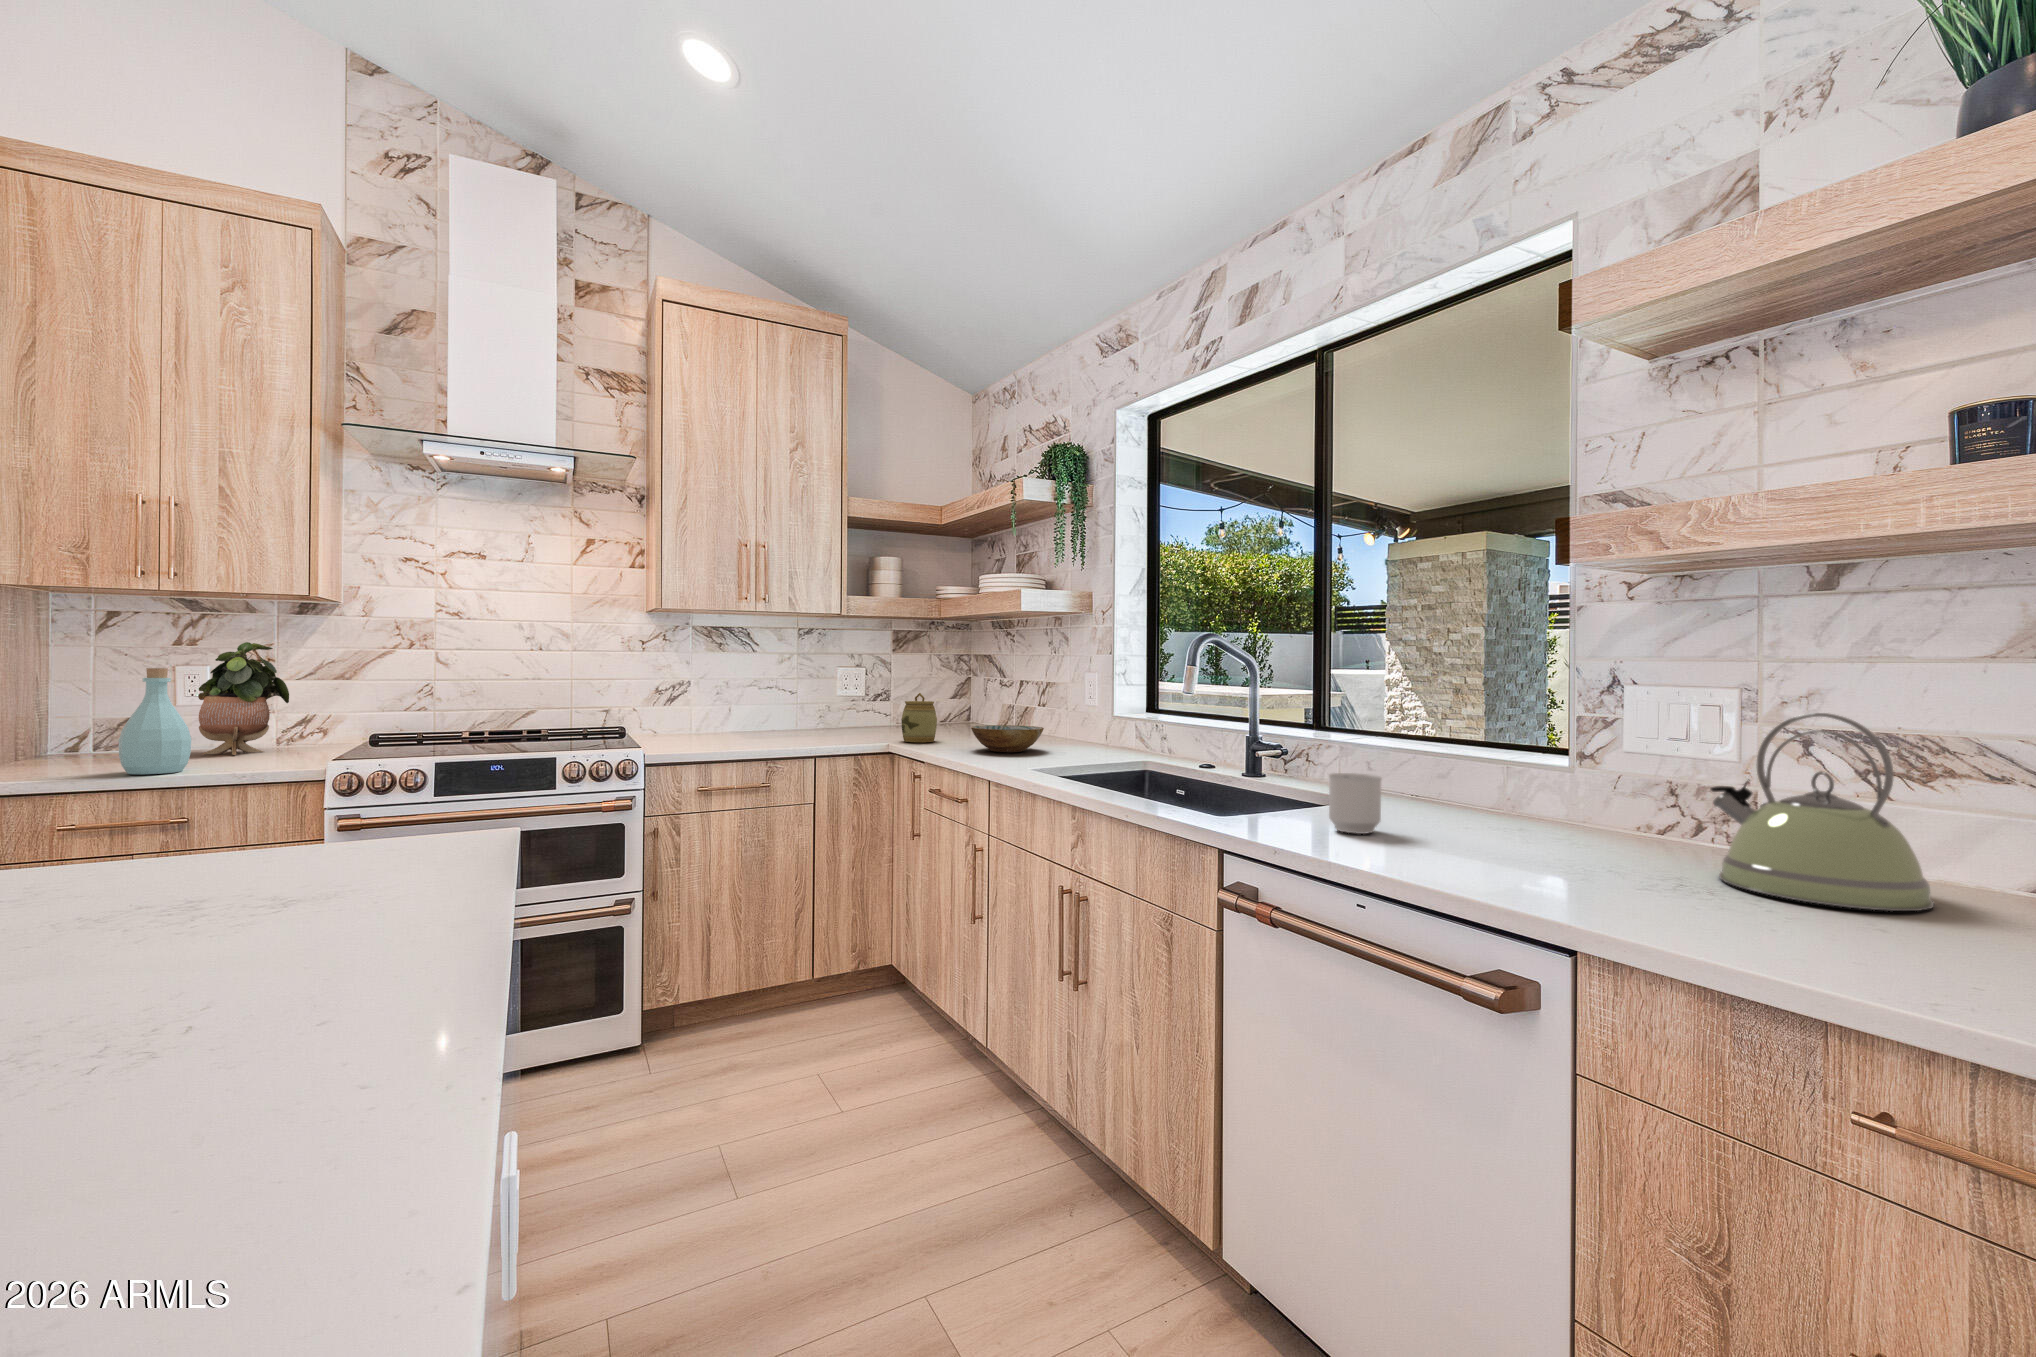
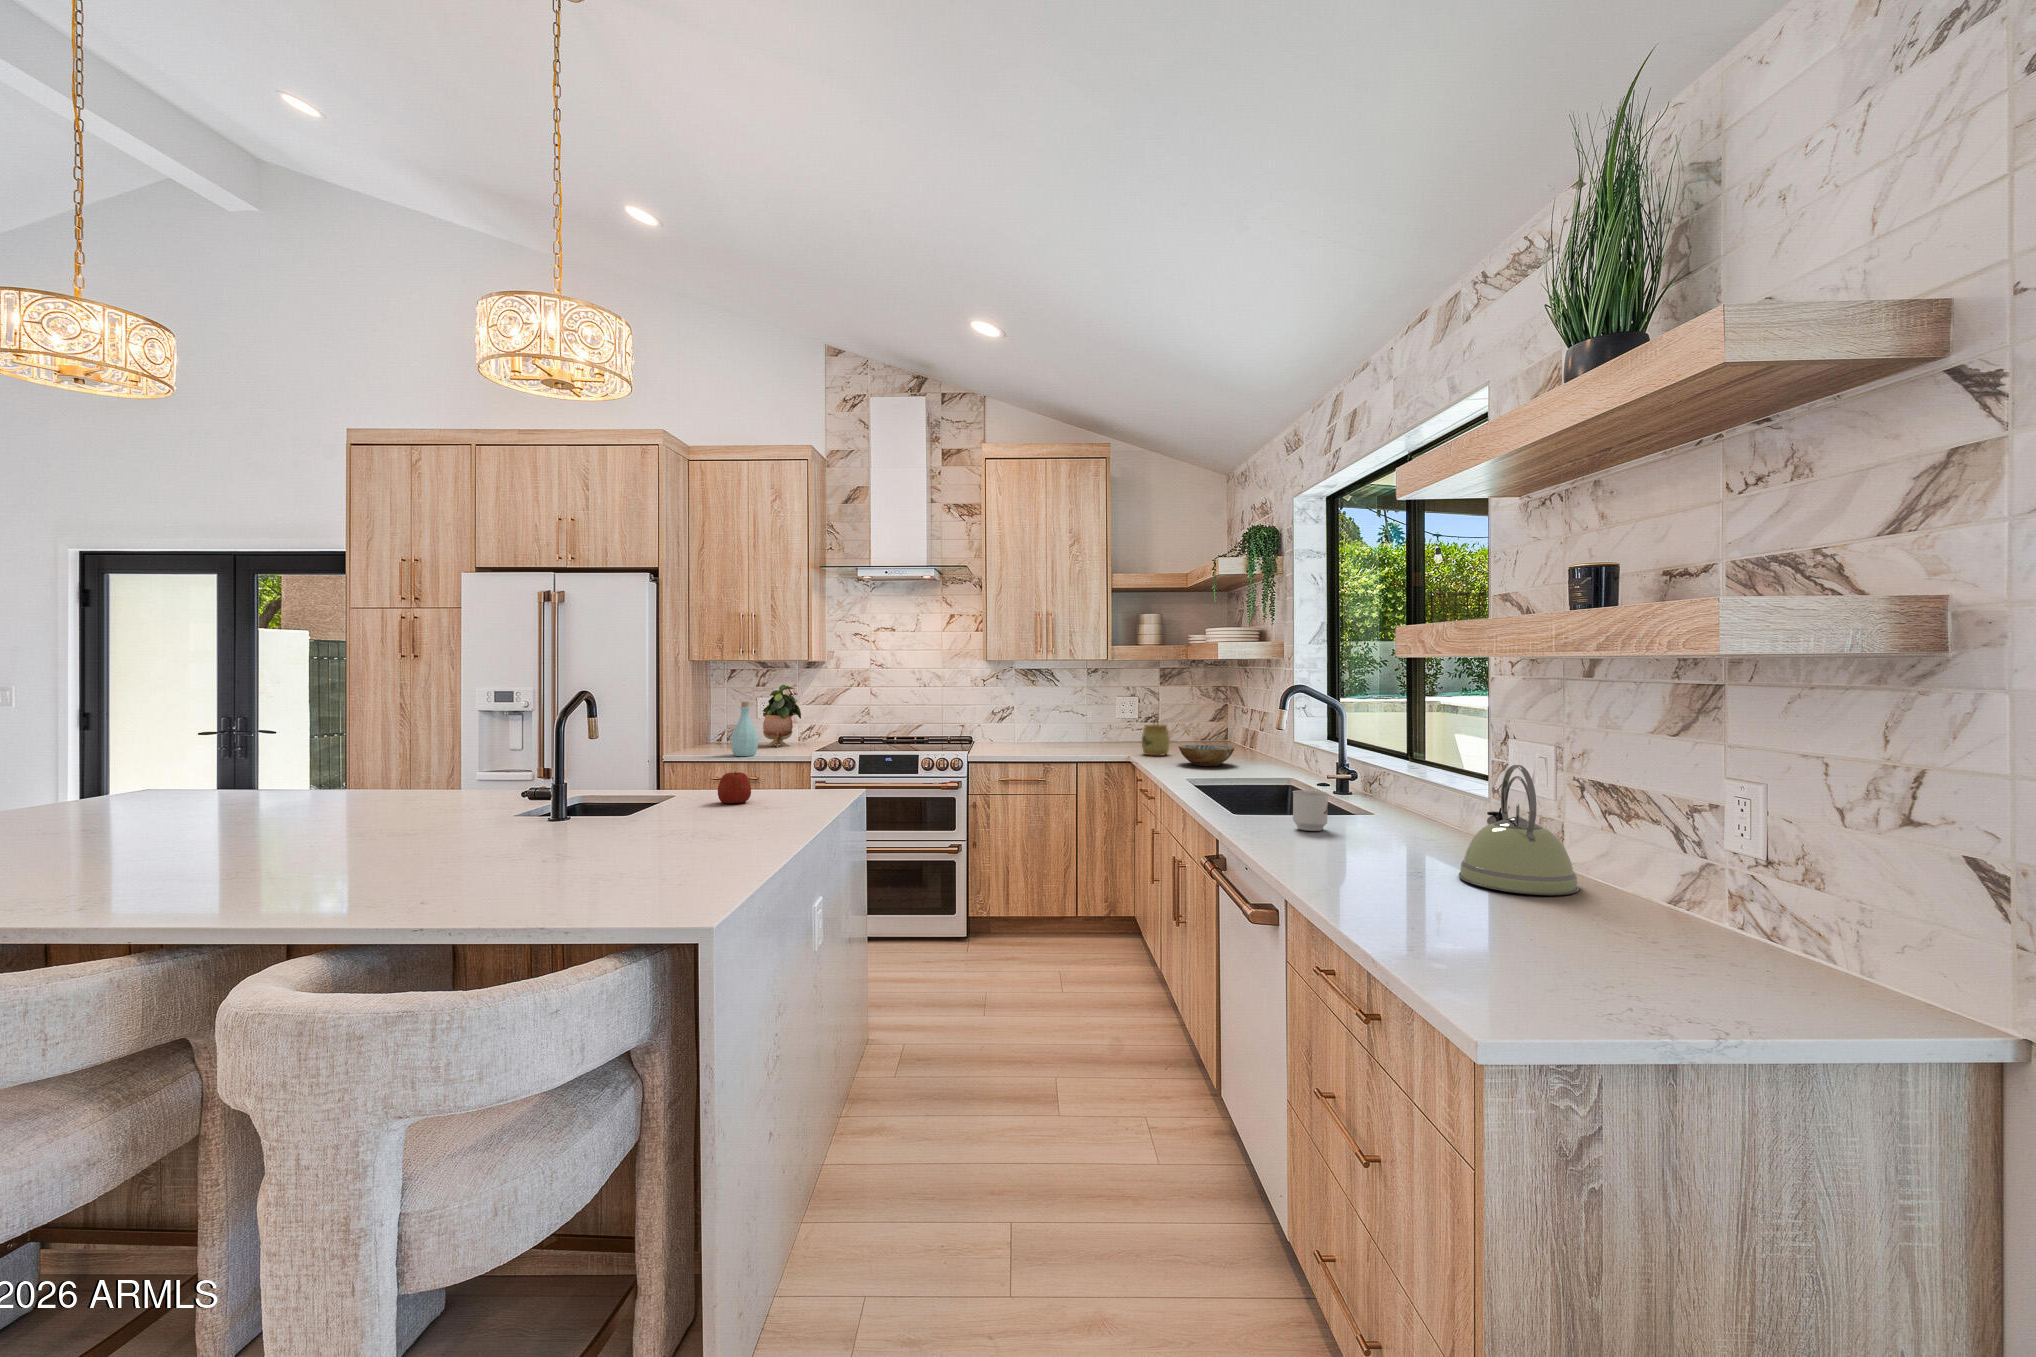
apple: none [98,807,215,892] -> present [718,772,751,803]

